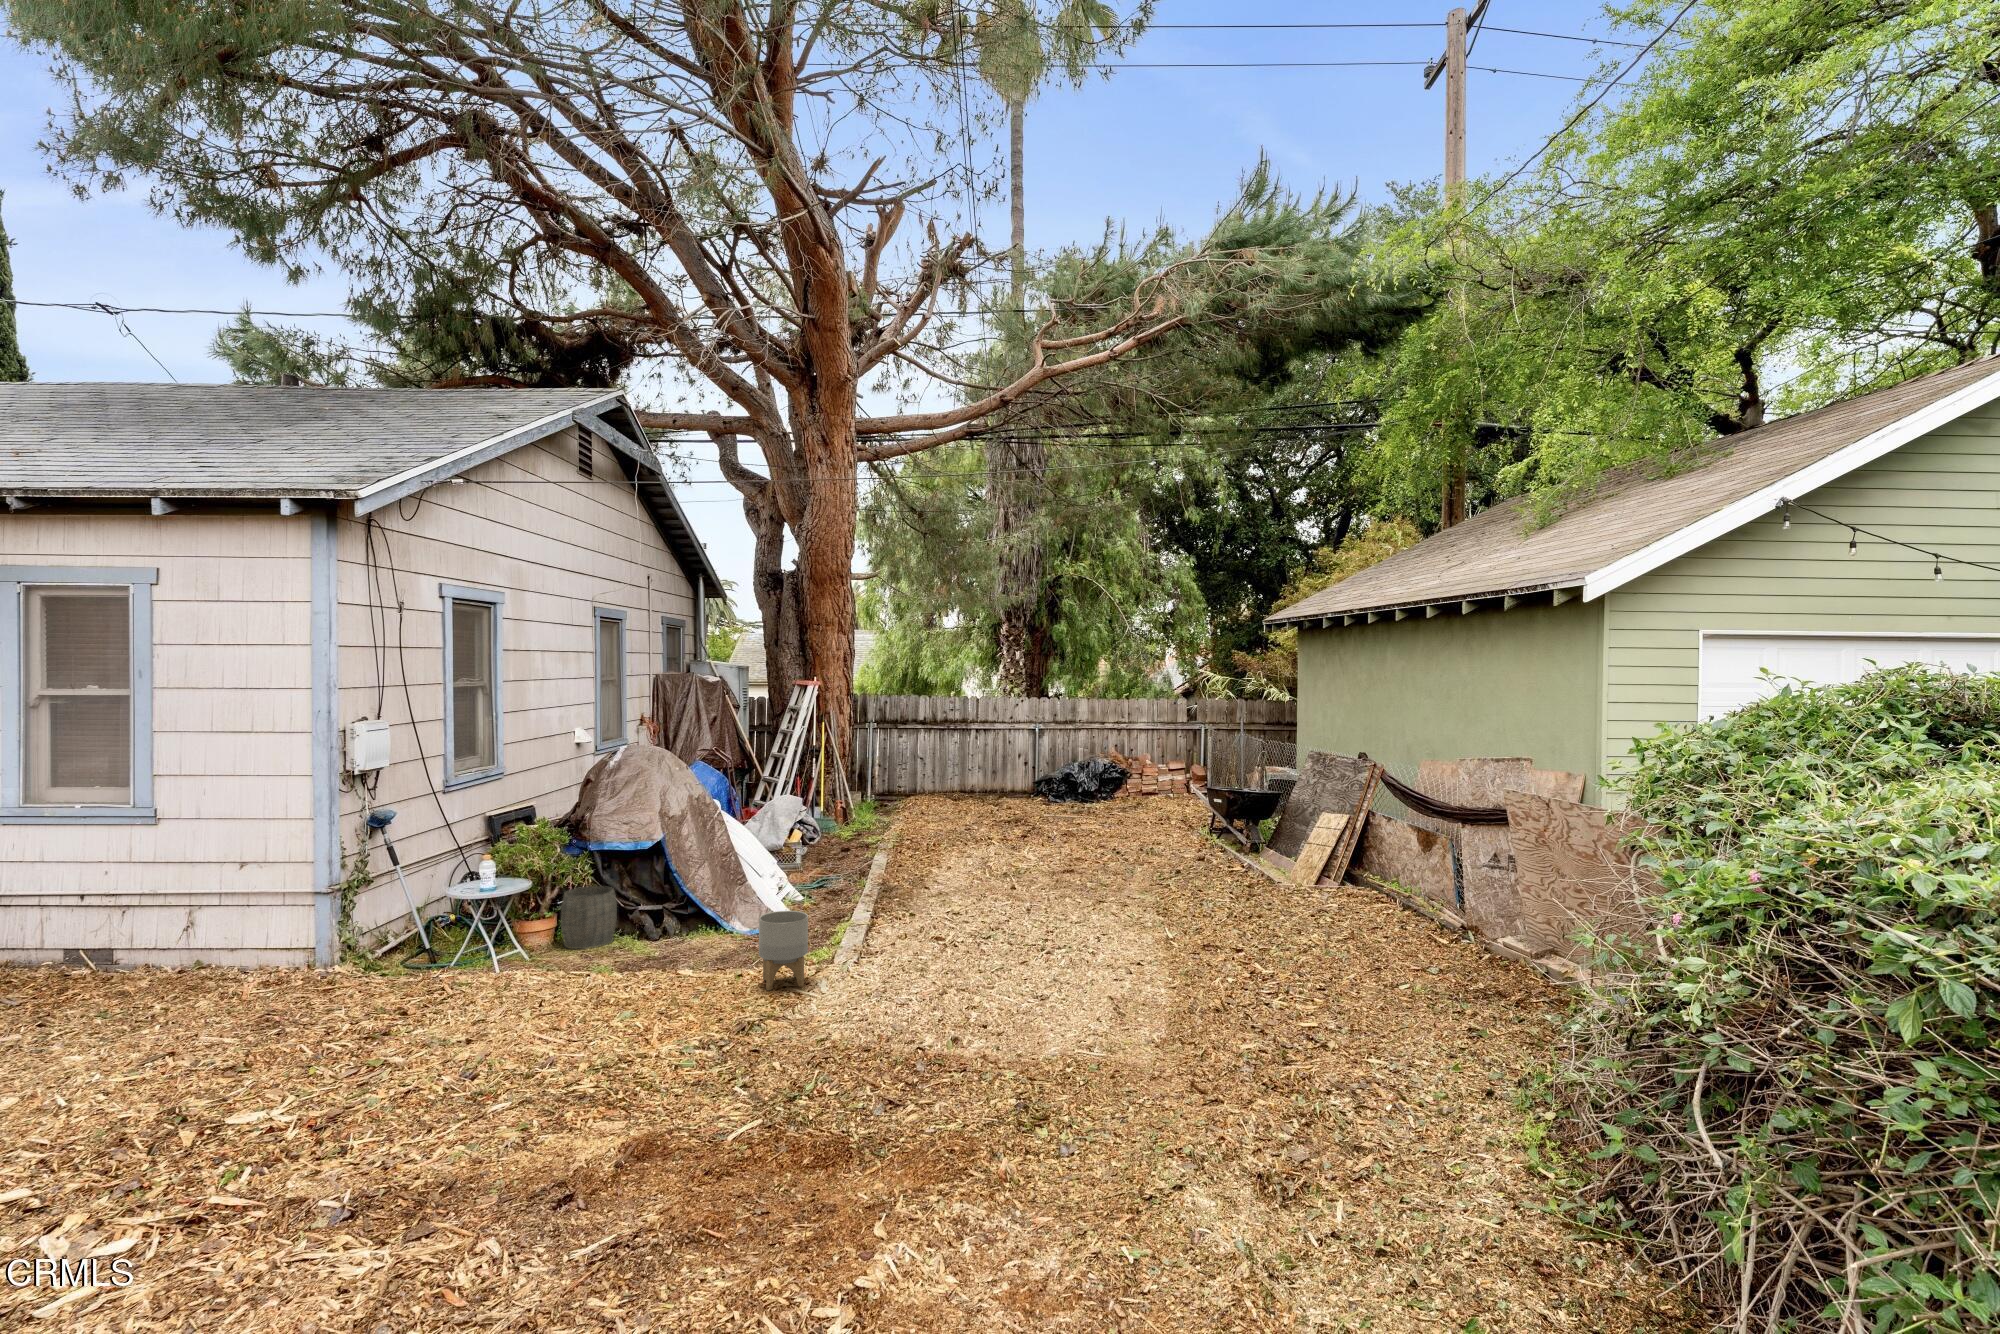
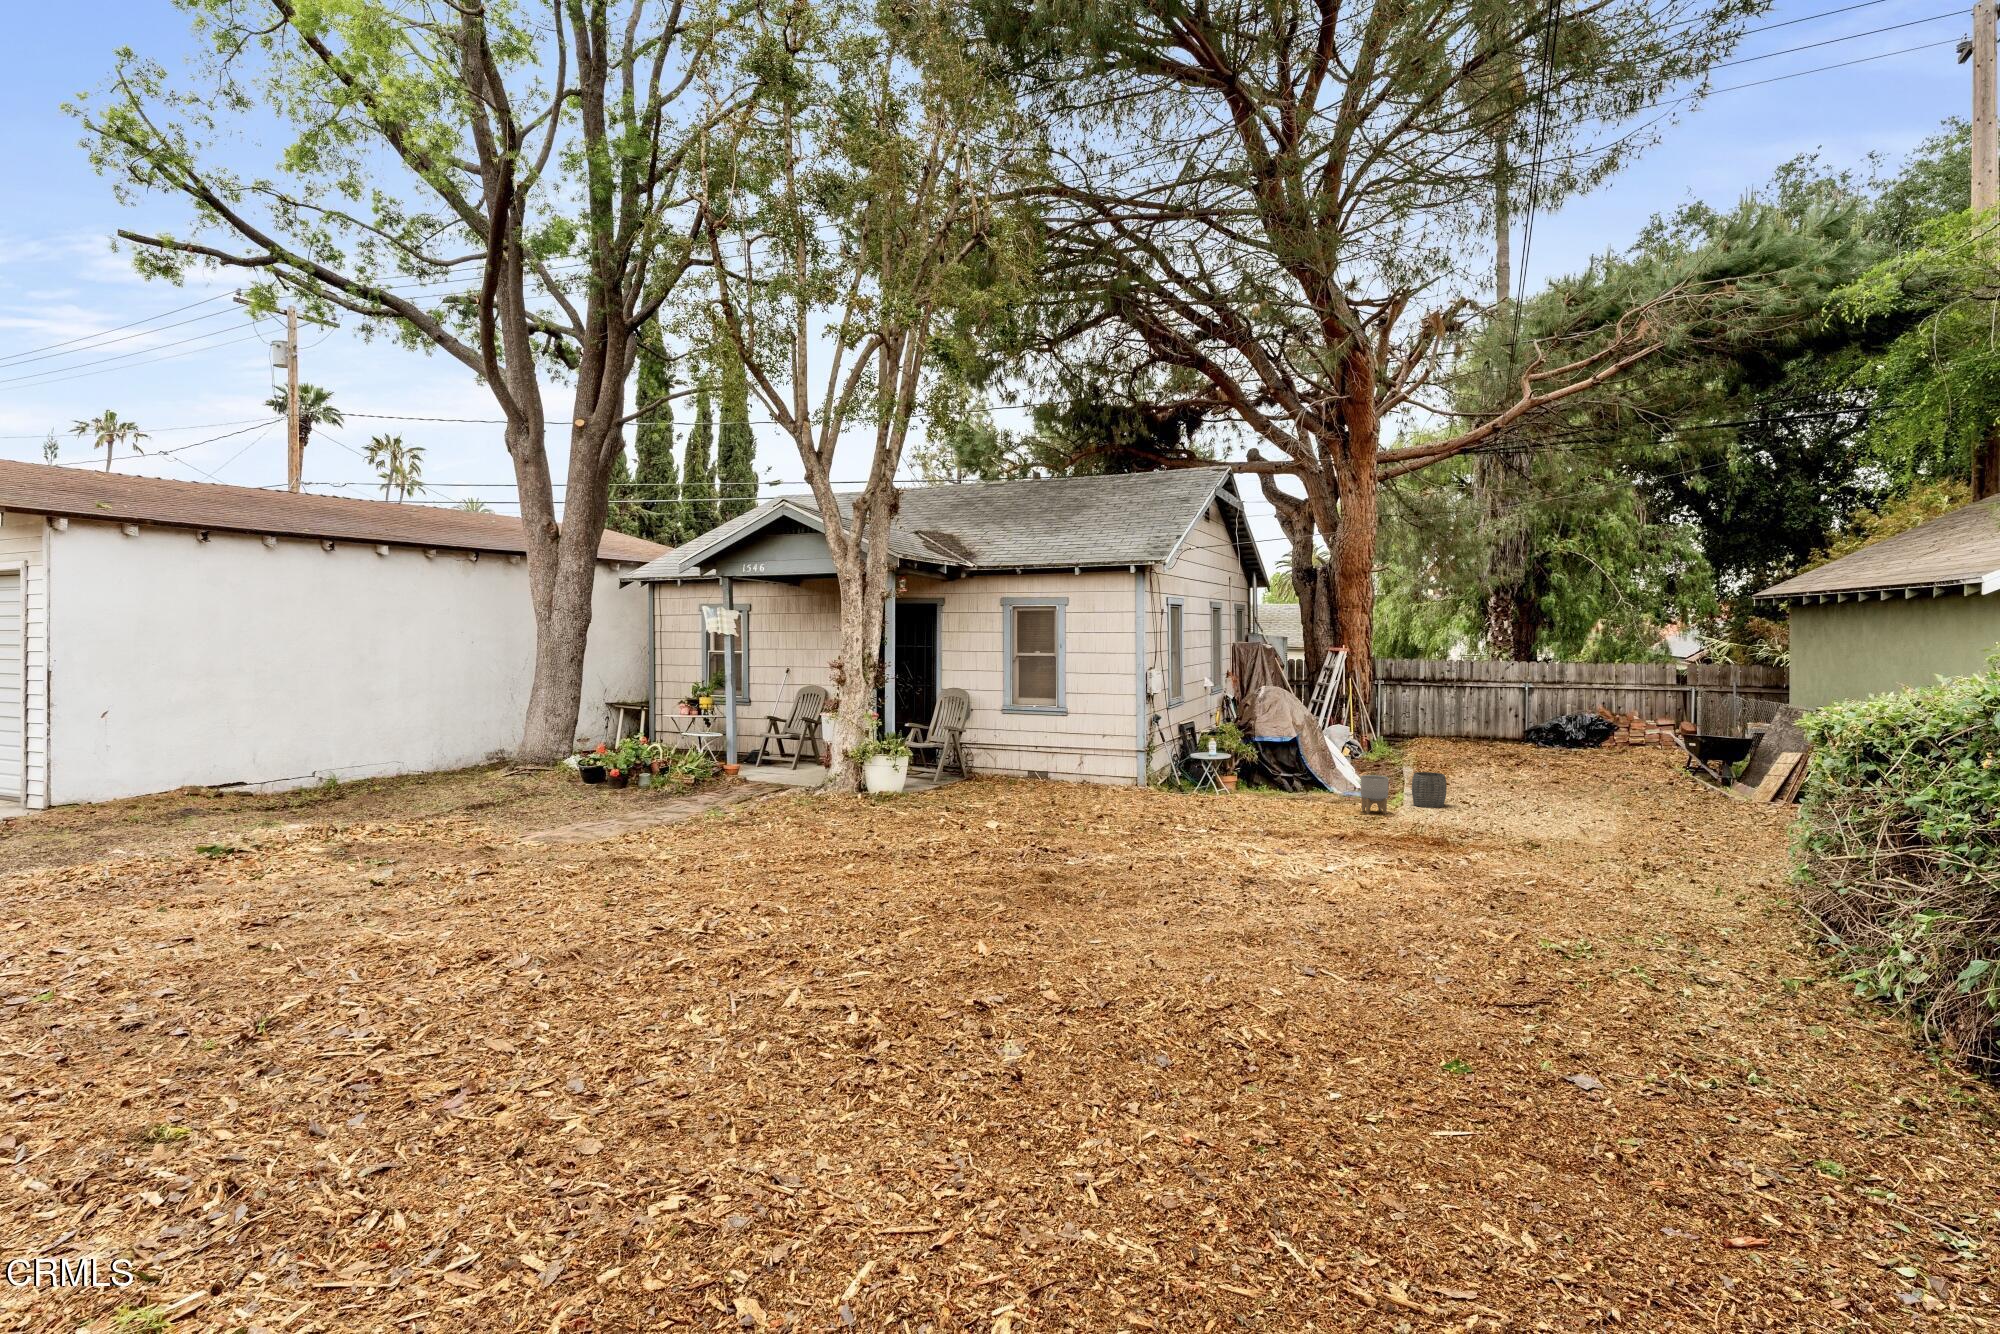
woven basket: present [561,886,617,949] -> present [1412,772,1447,808]

